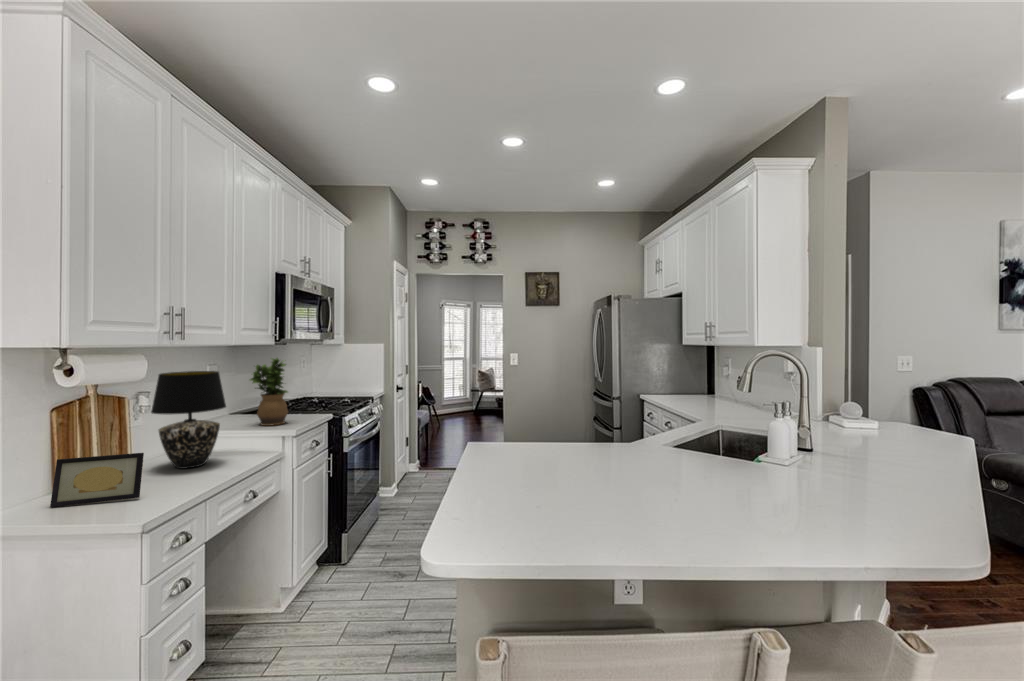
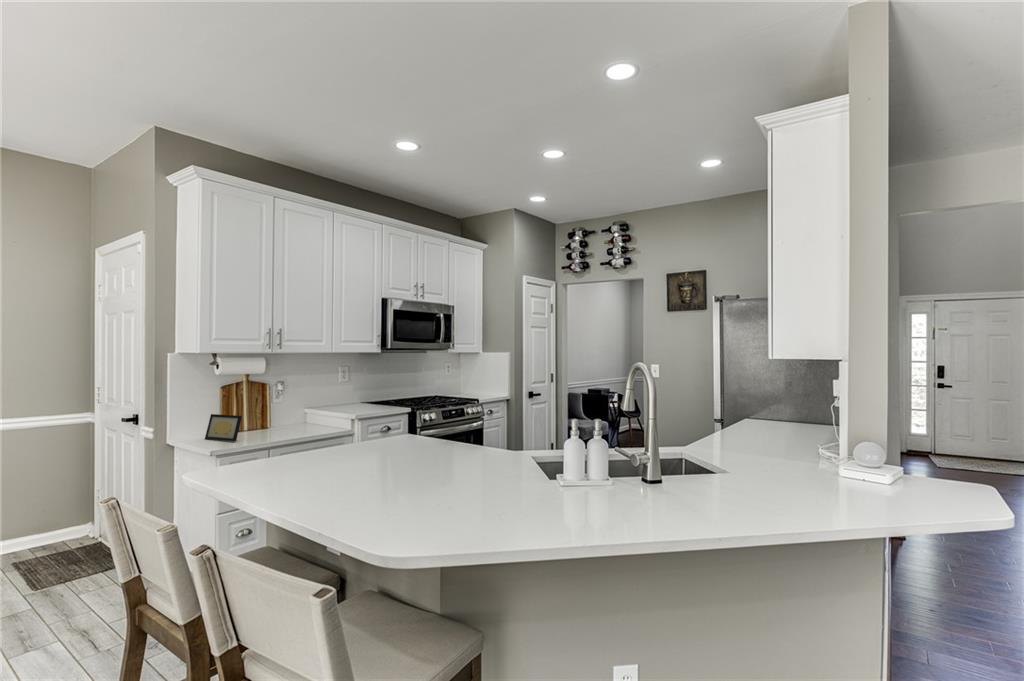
potted plant: present [250,358,288,426] -> none [347,362,372,411]
table lamp: present [151,371,226,469] -> none [272,370,315,431]

